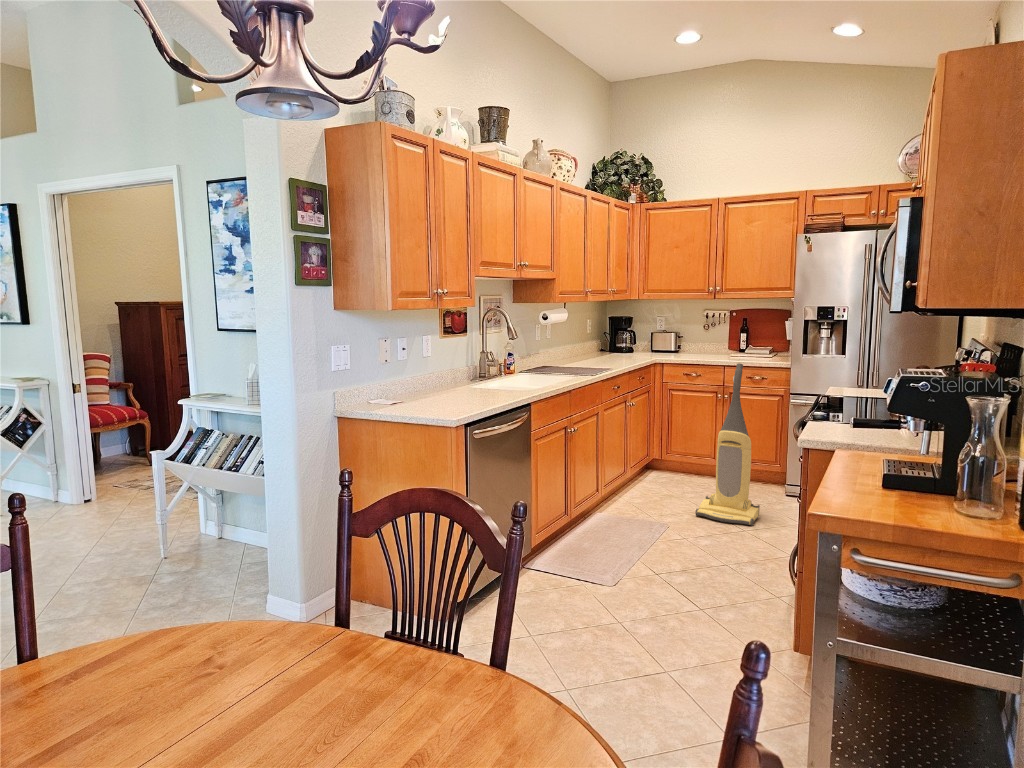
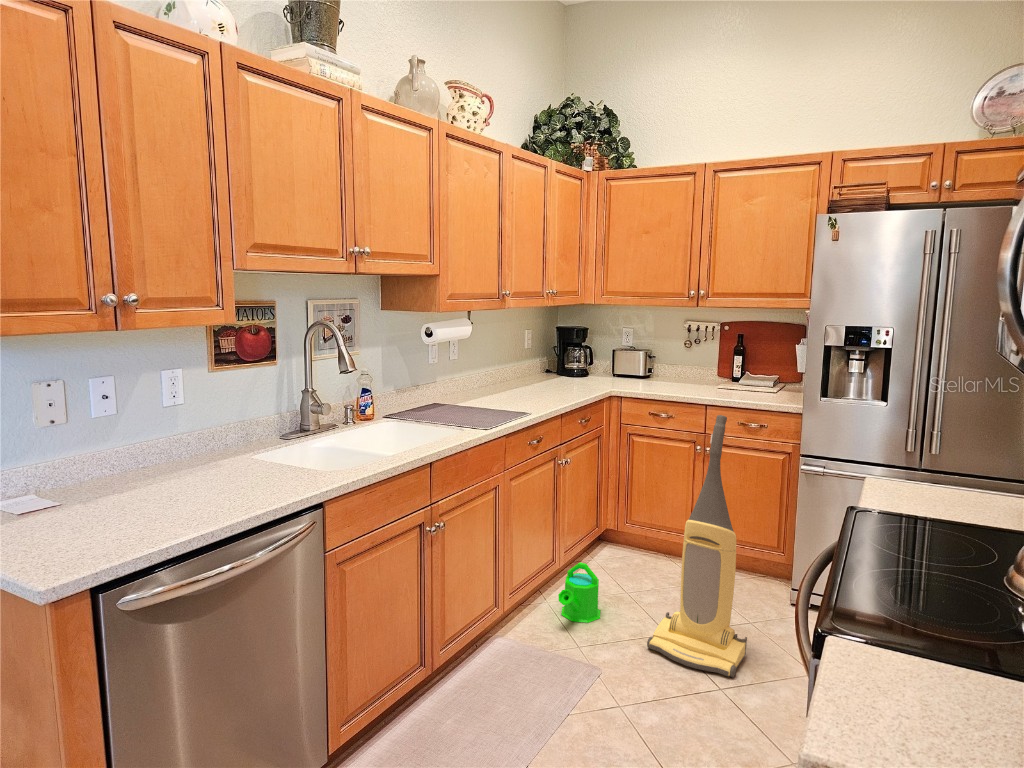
watering can: none [634,468,661,506] -> present [558,562,601,623]

